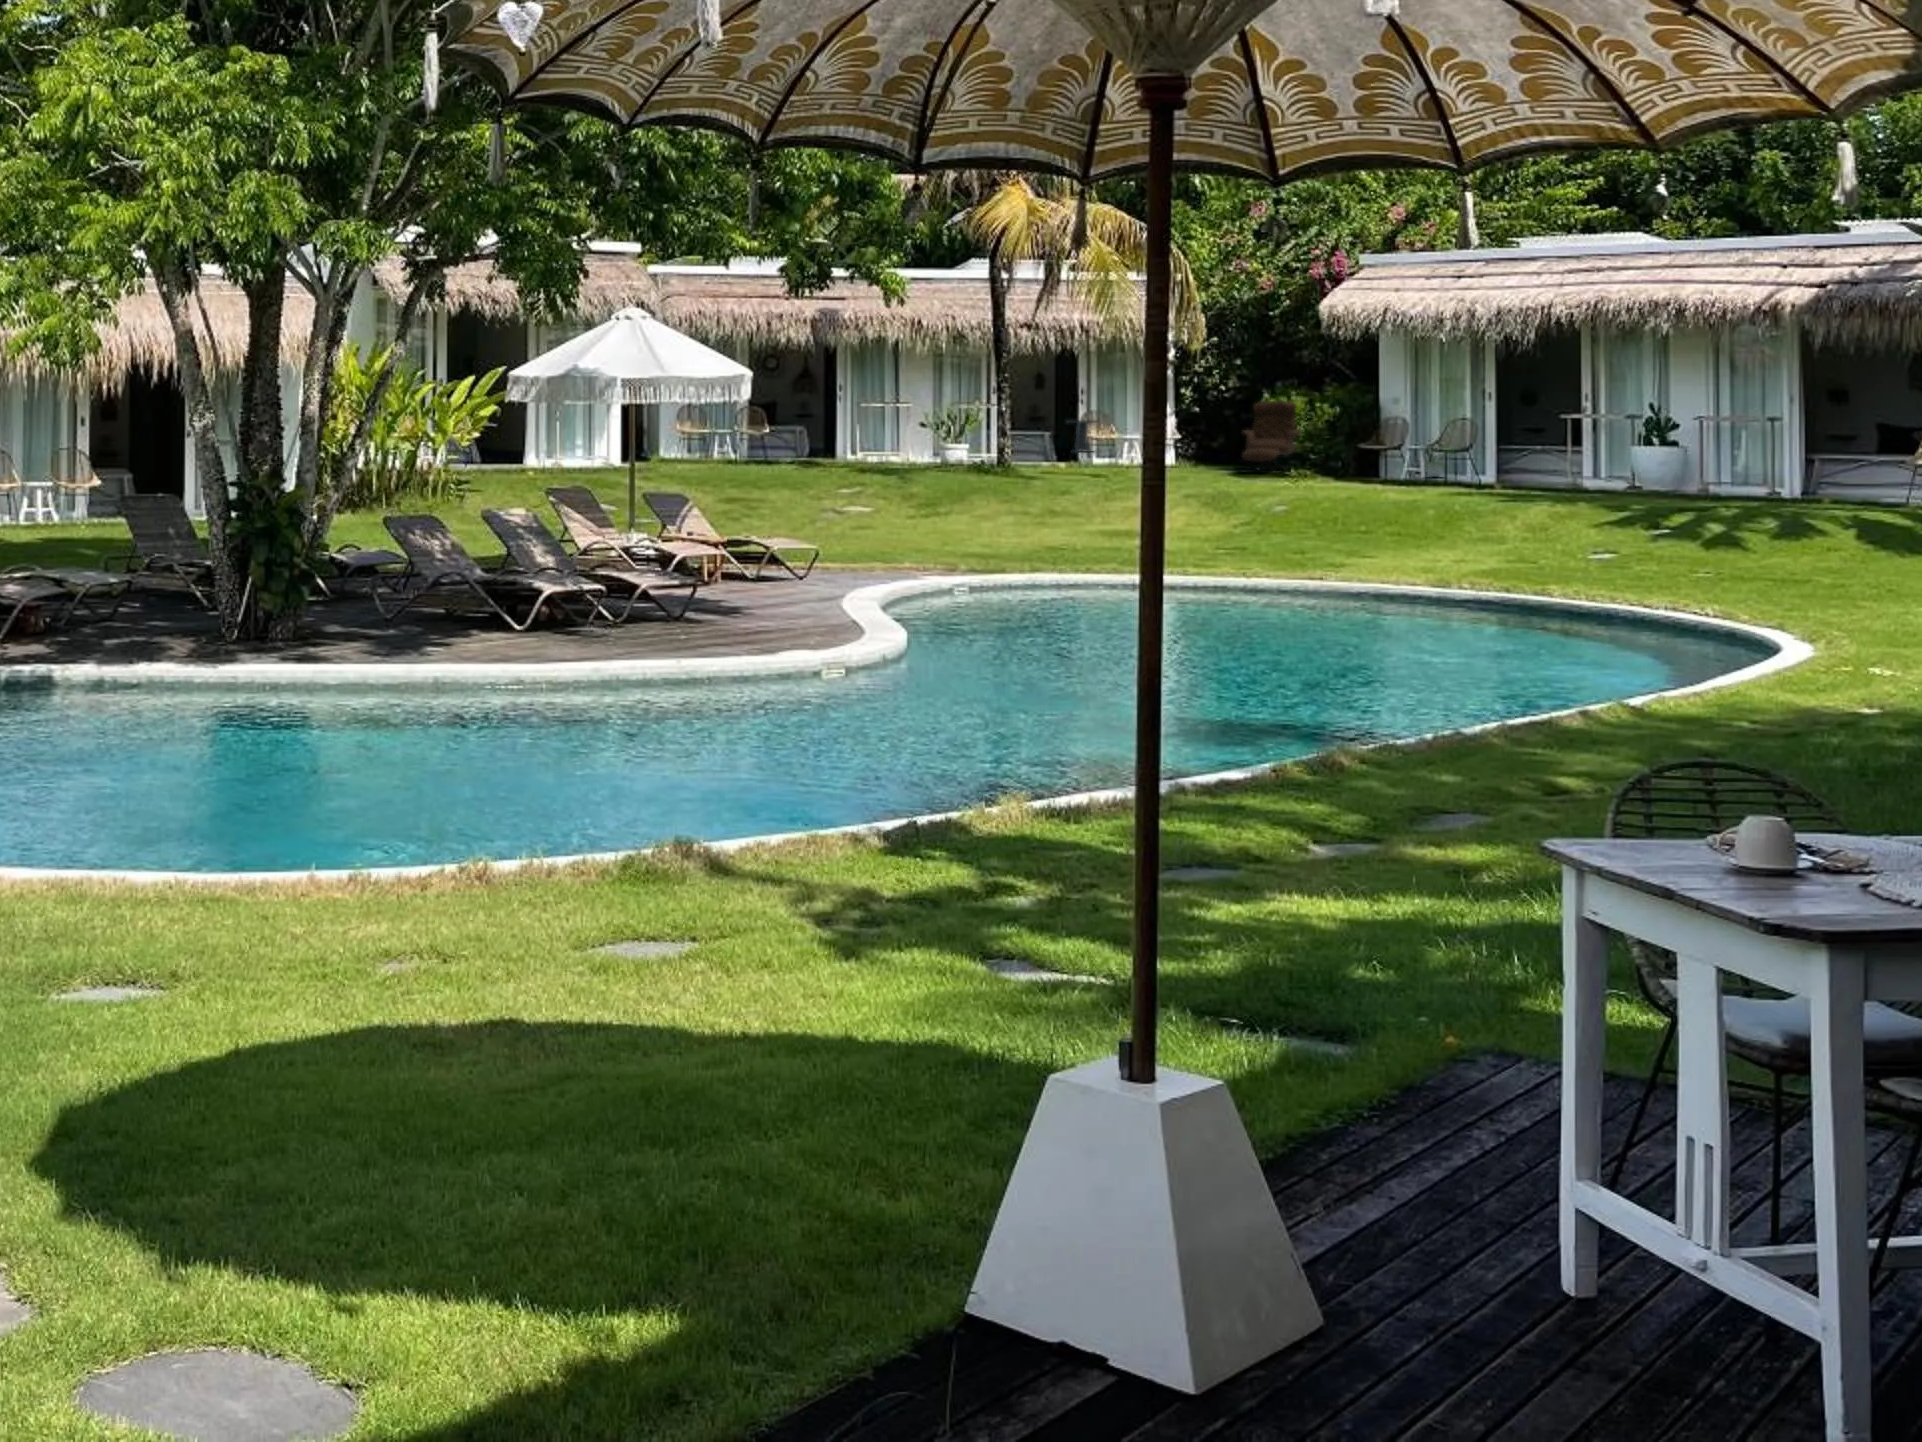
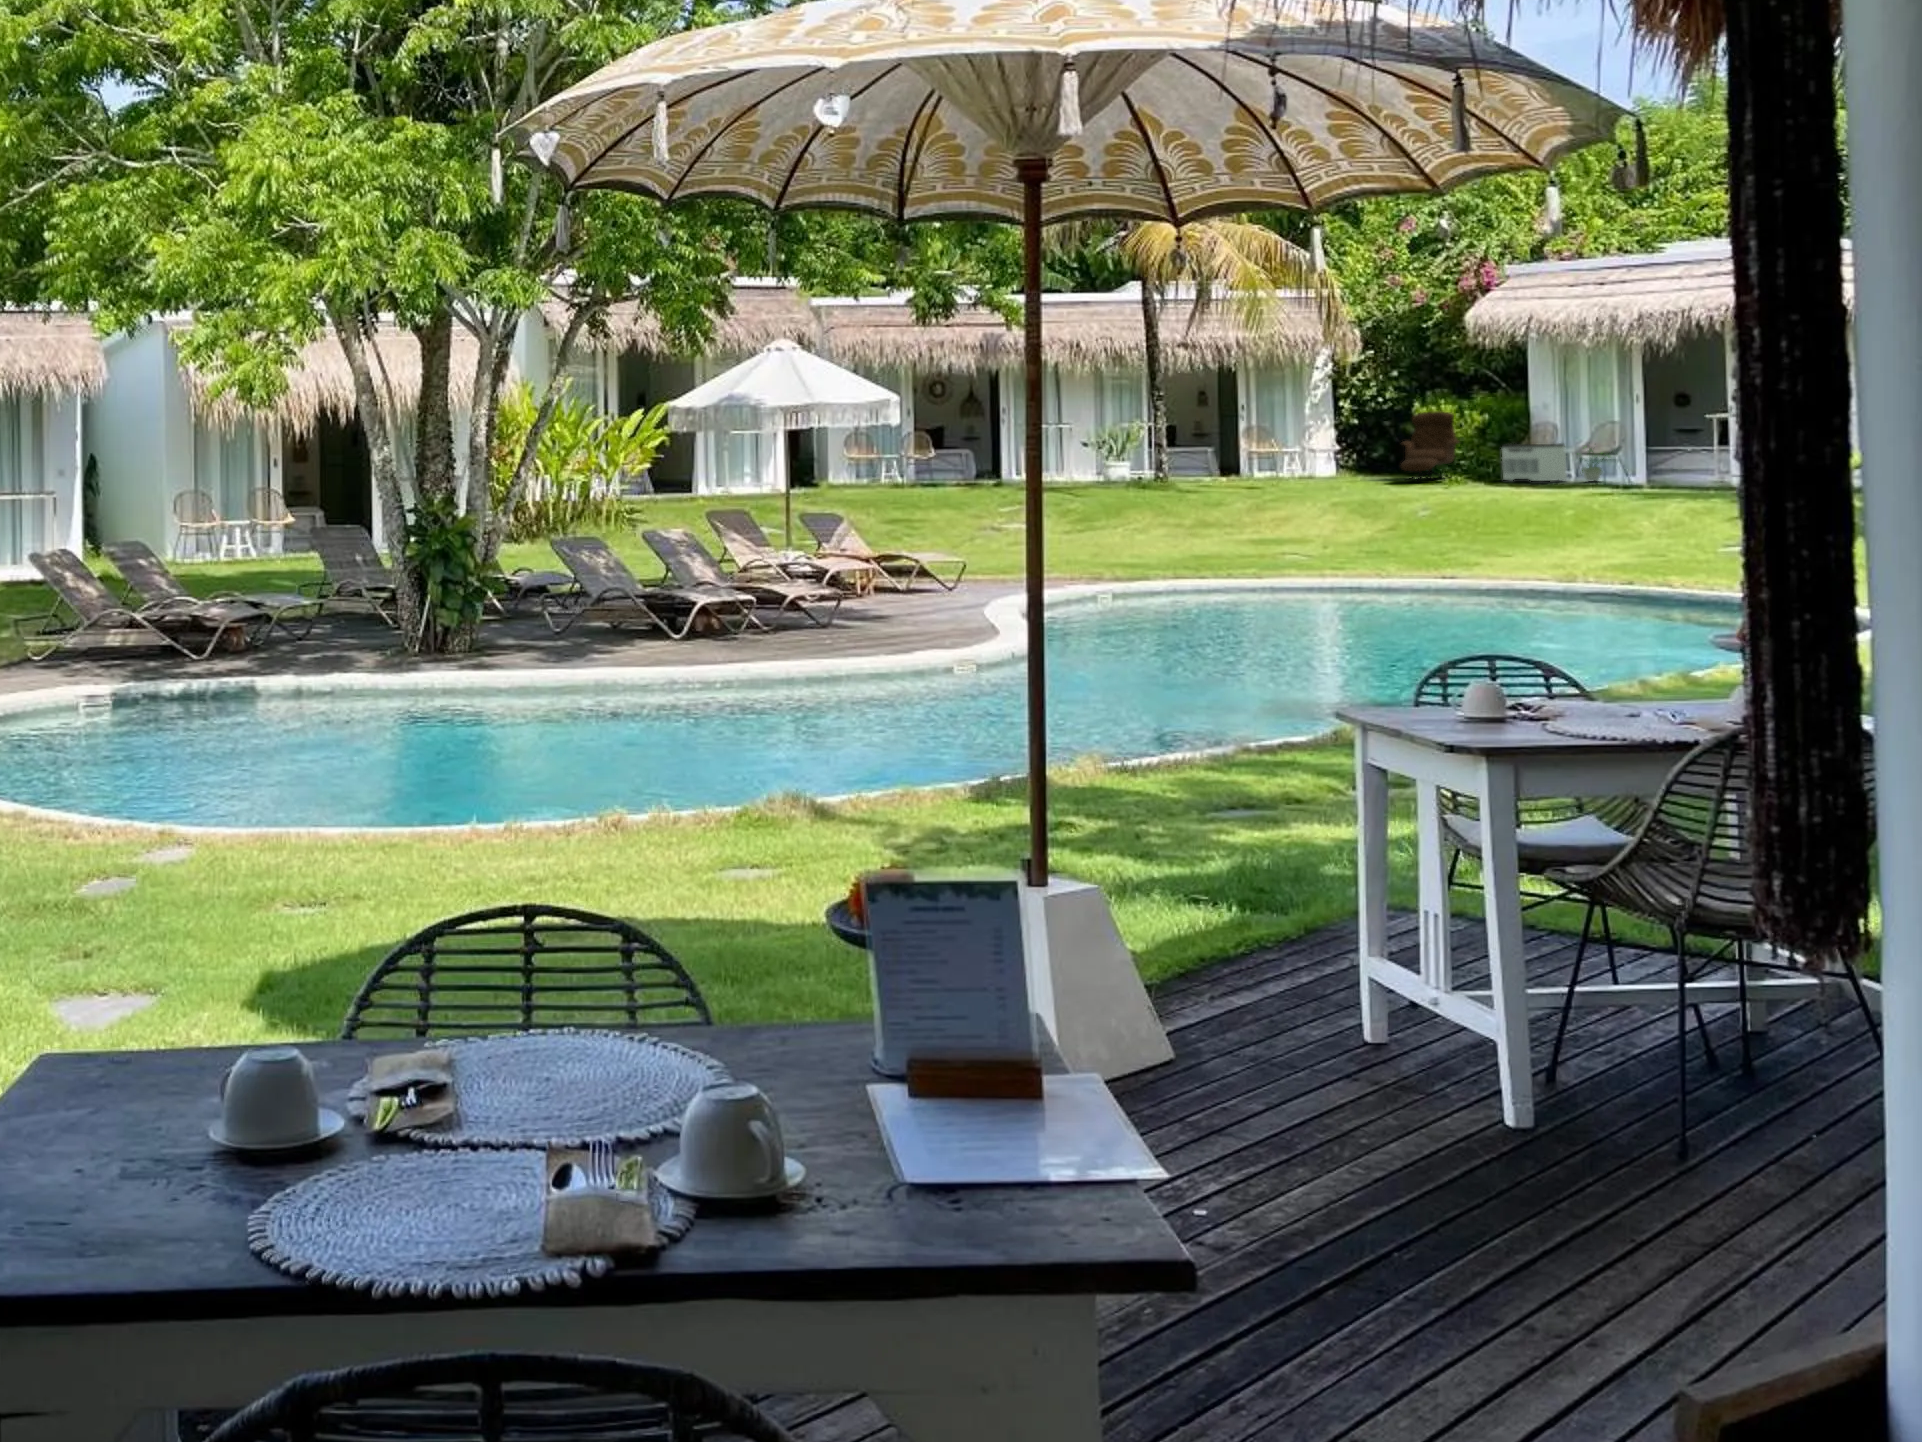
side table: present [1067,420,1098,452] -> none [1231,436,1263,467]
bench: none [1343,437,1409,475] -> present [1502,443,1567,481]

